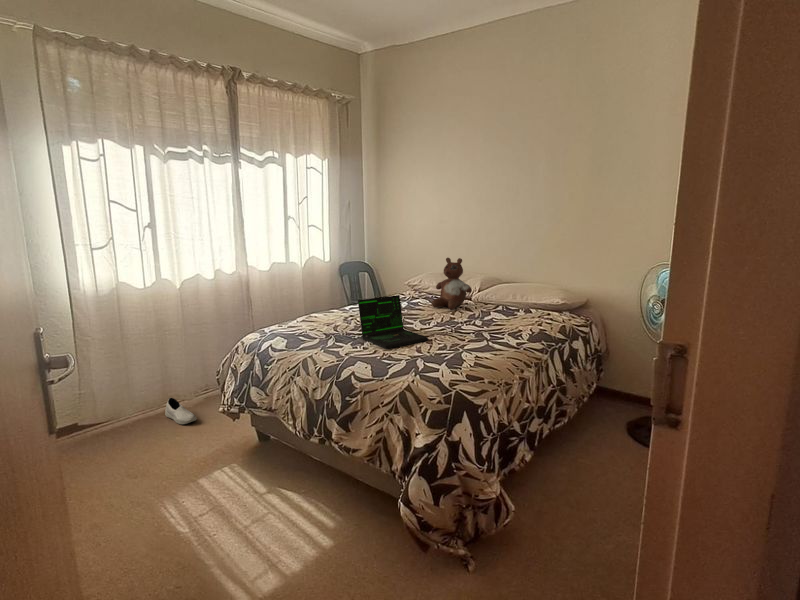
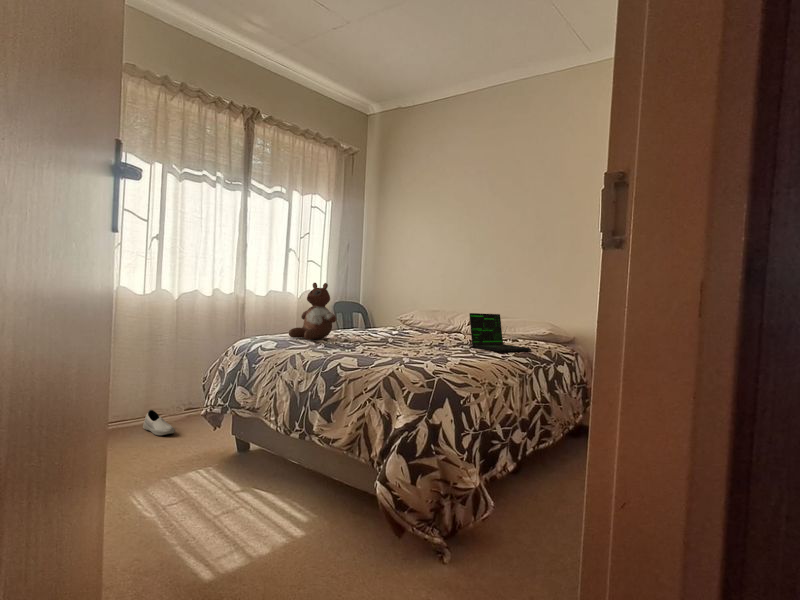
stuffed bear: present [432,258,472,310] -> present [289,283,336,340]
laptop: present [358,295,428,349] -> present [469,313,531,352]

